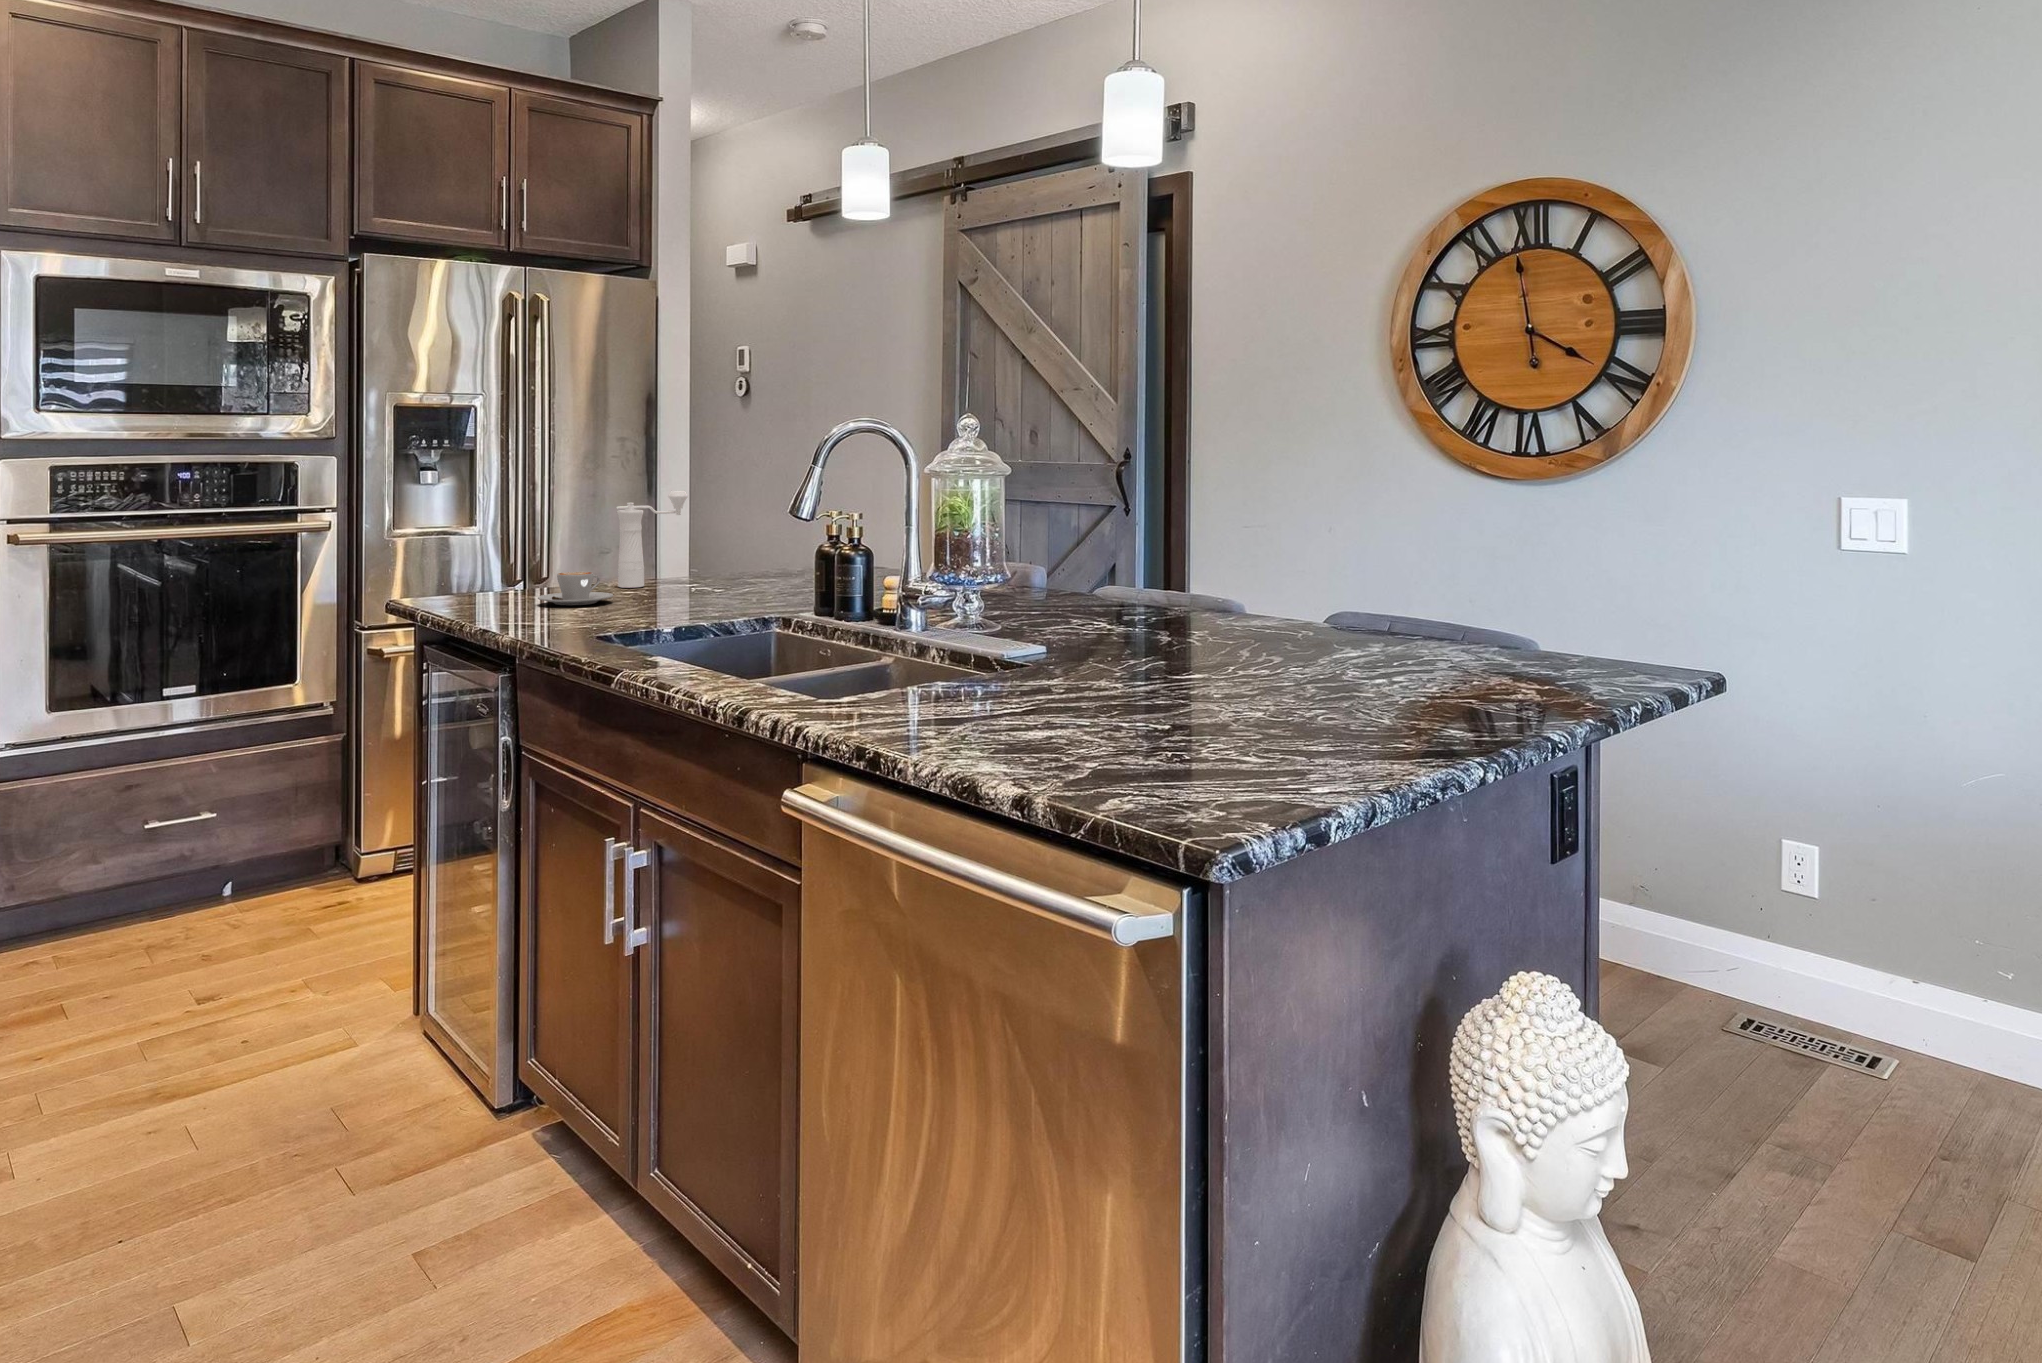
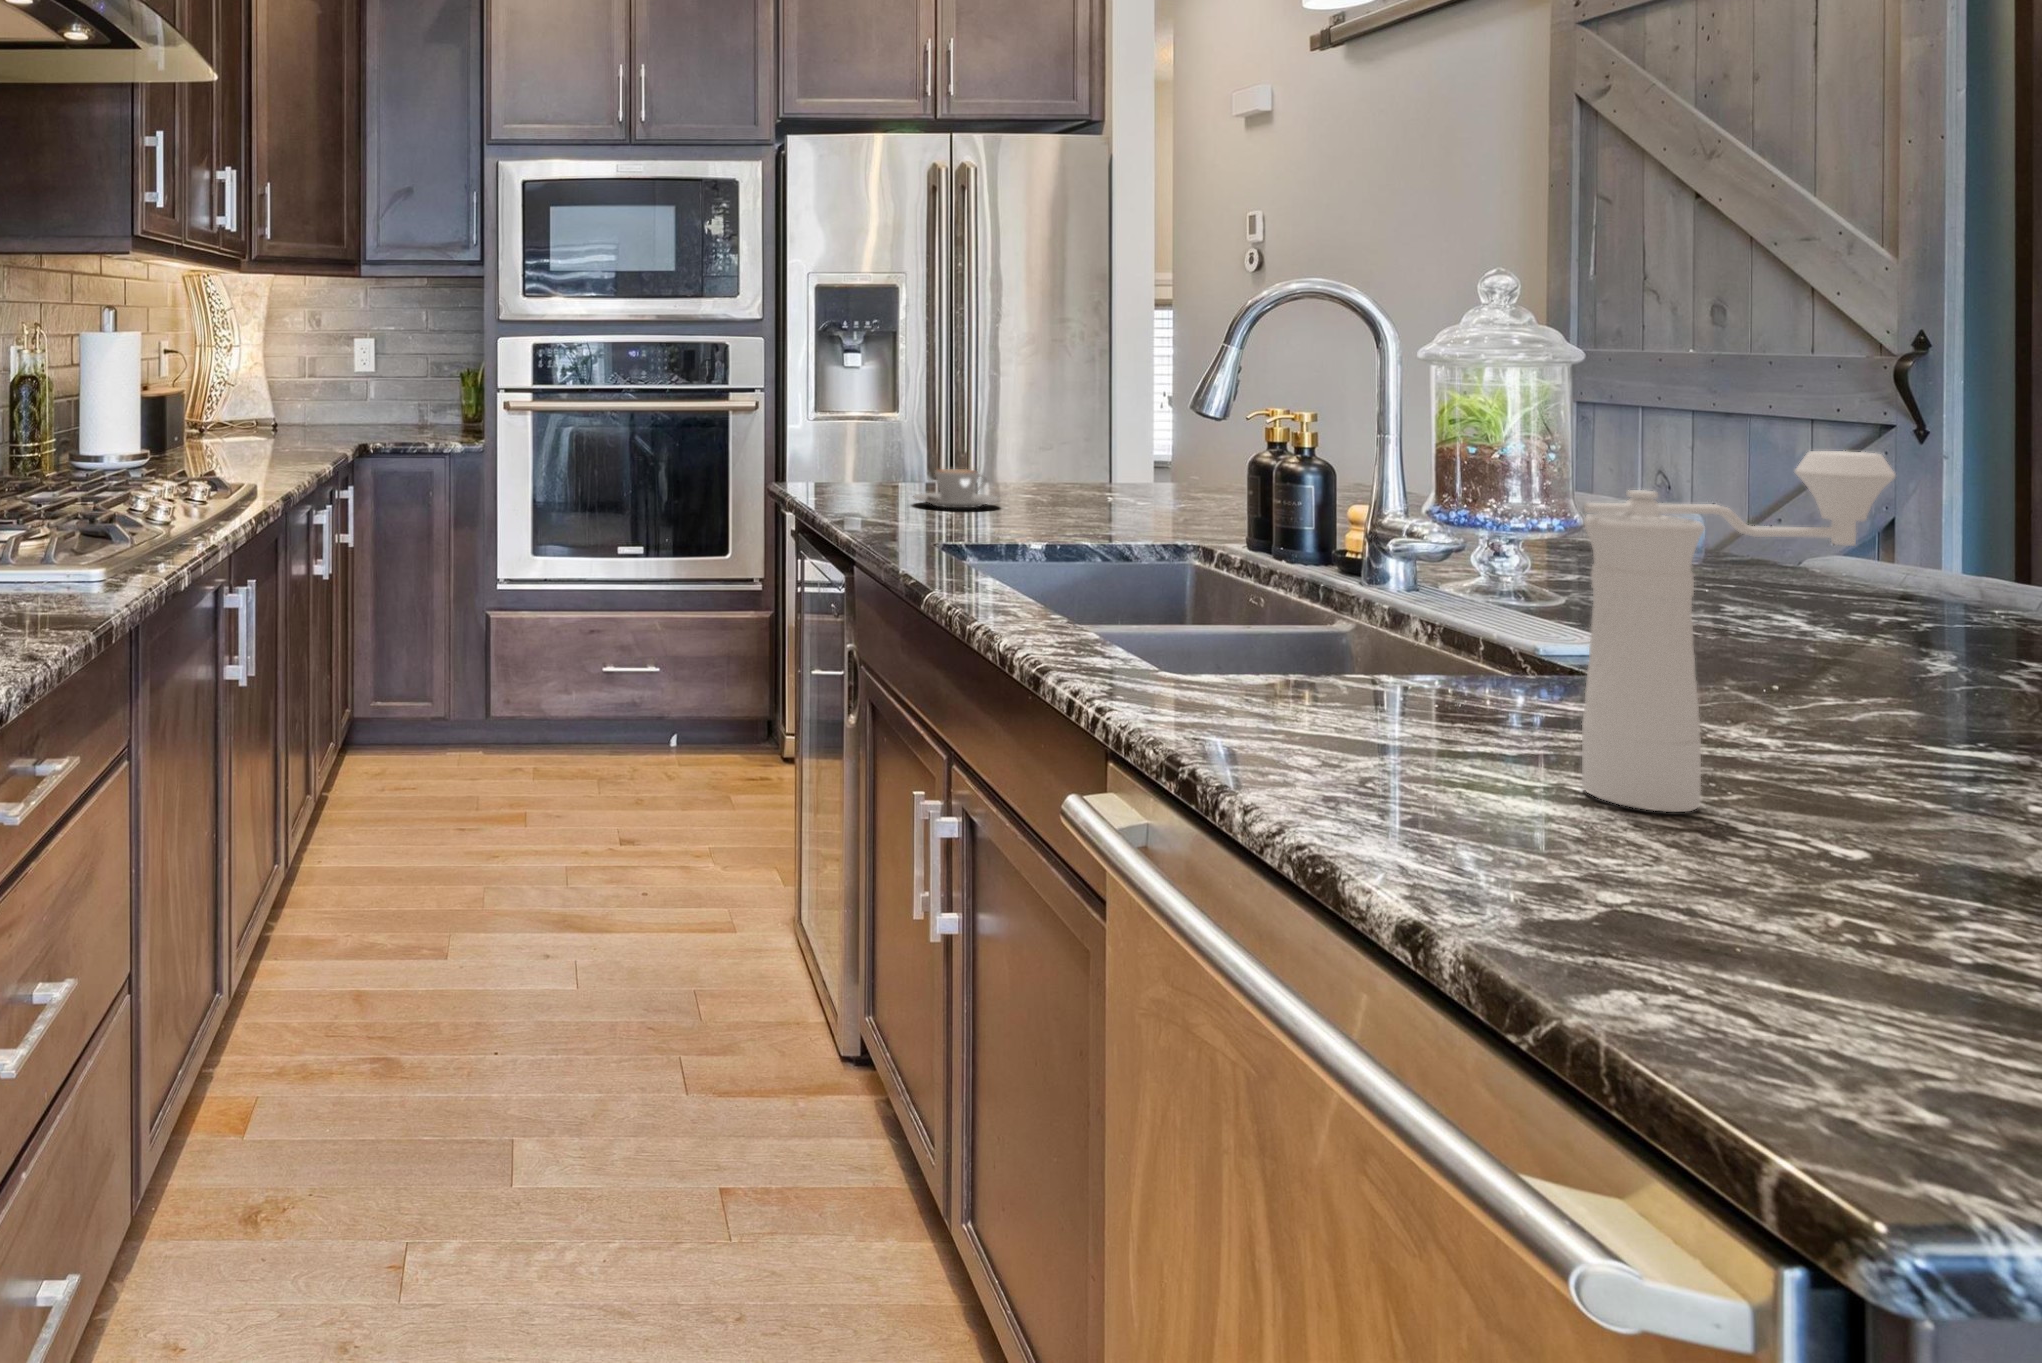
pepper mill: present [616,491,688,588] -> present [1582,451,1895,812]

